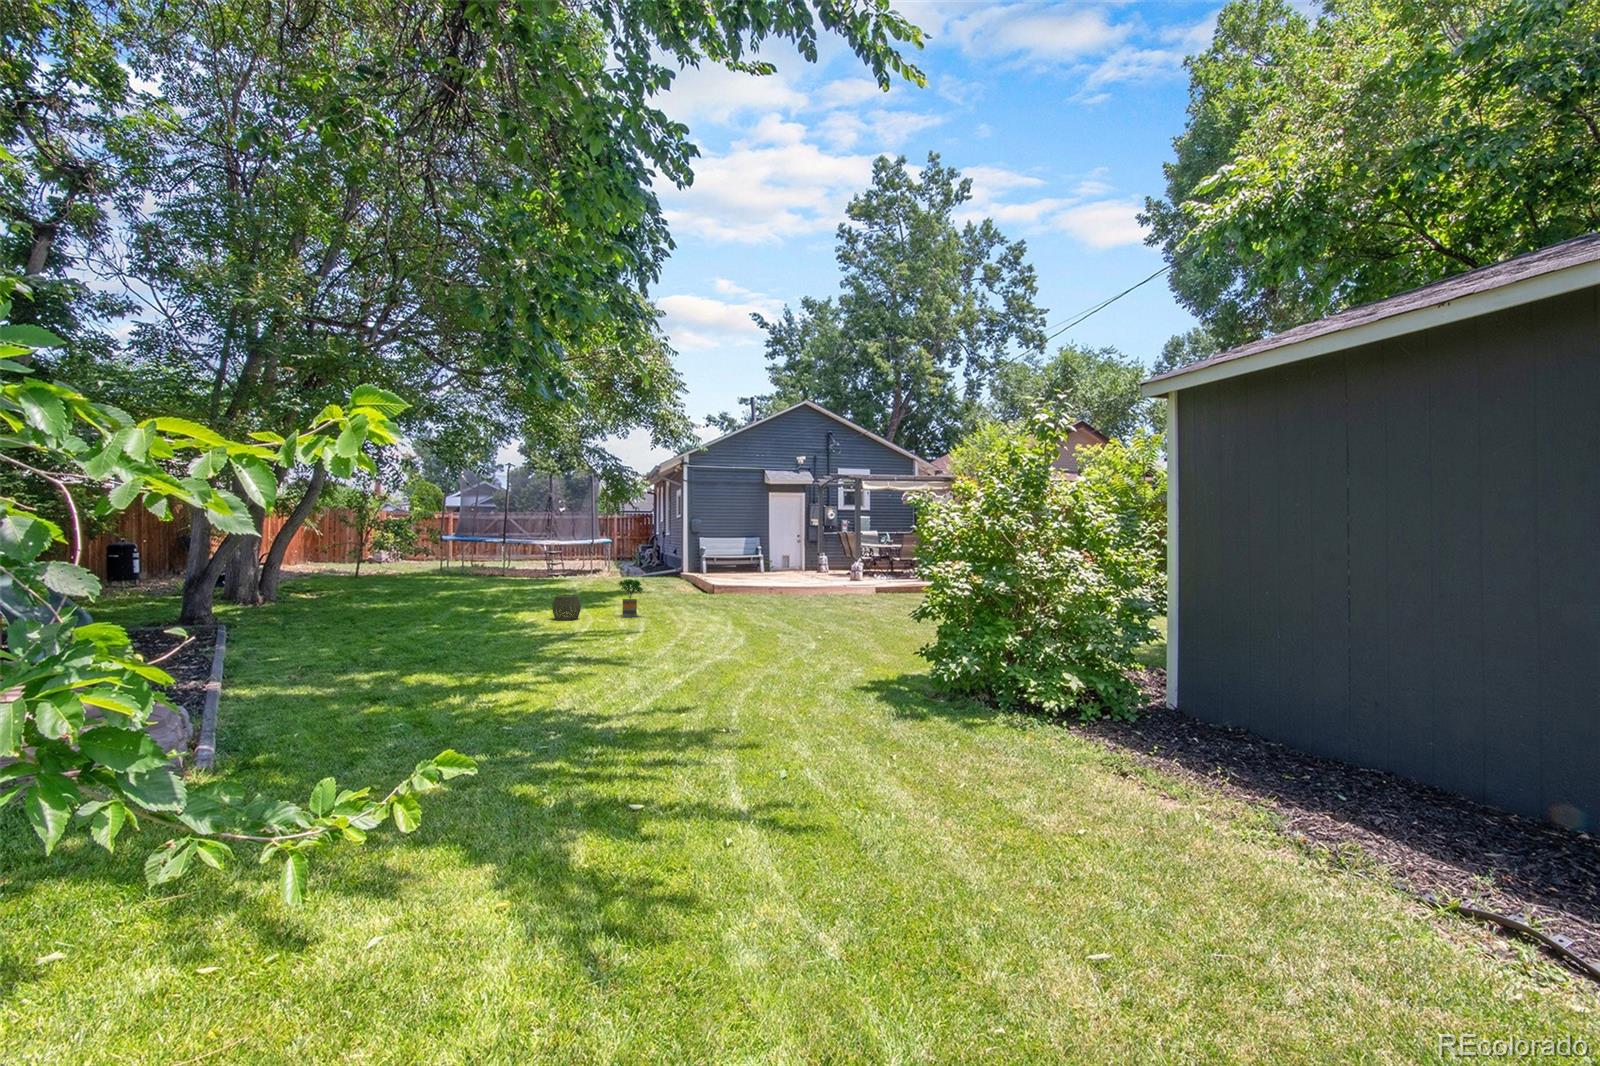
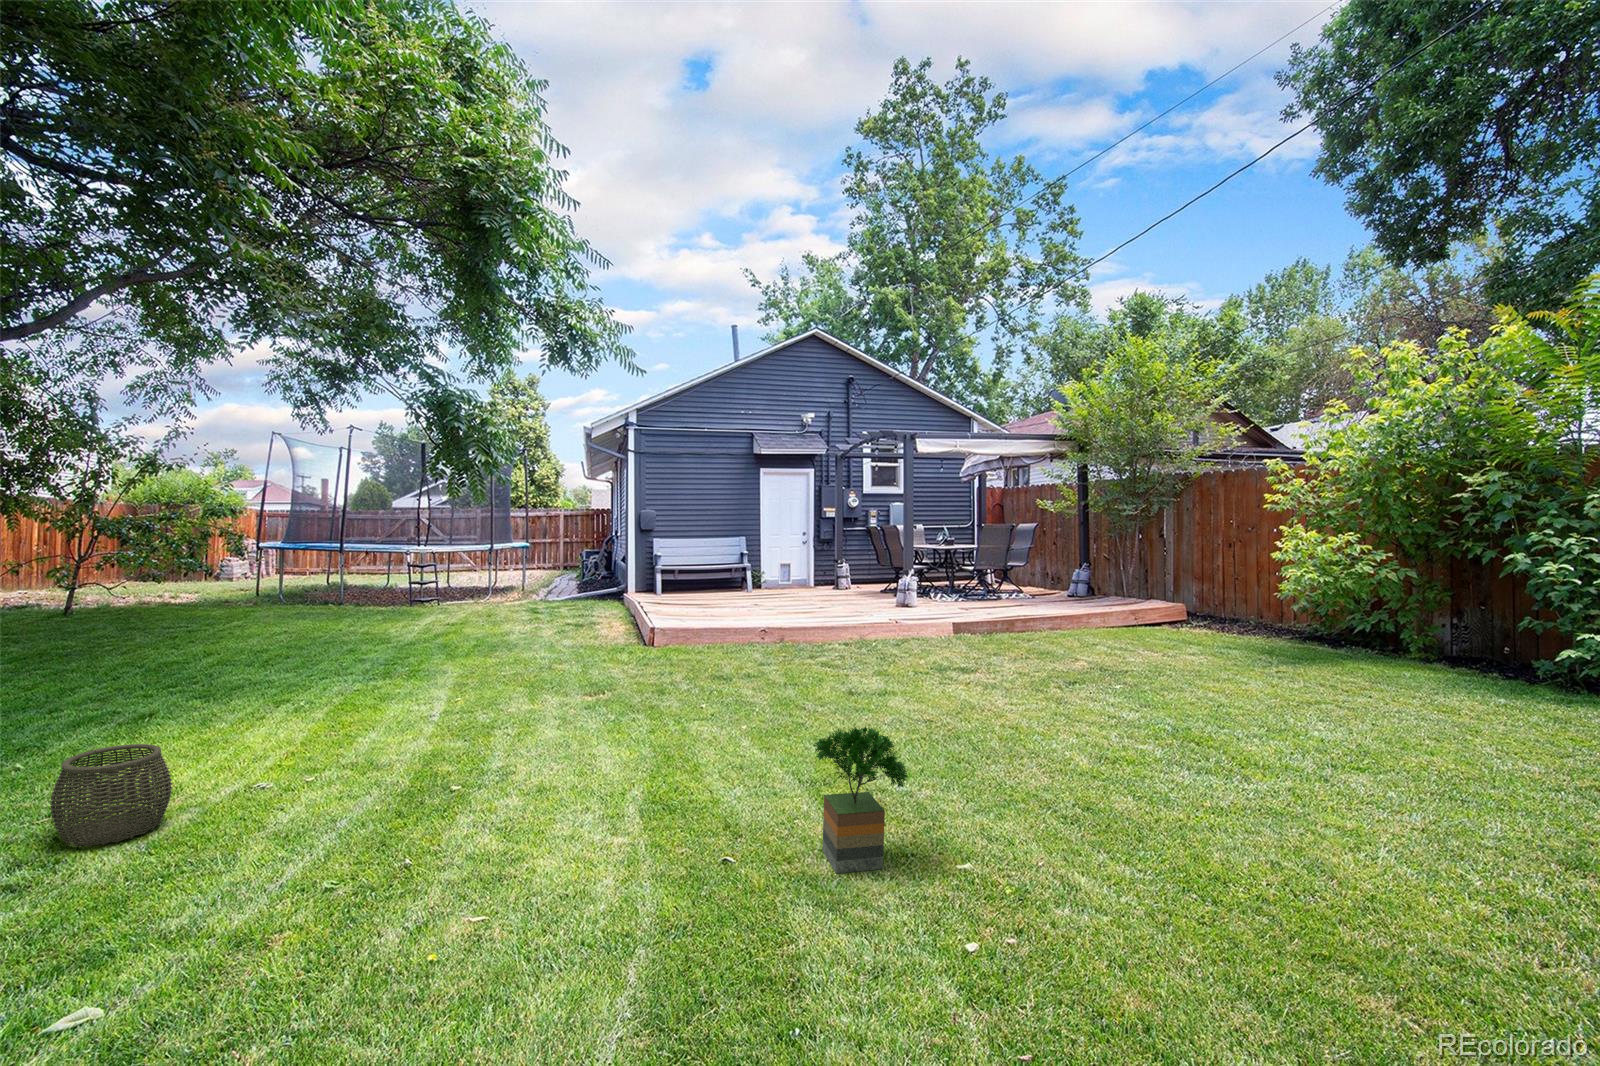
potted tree: present [619,579,643,617] -> present [813,727,908,873]

